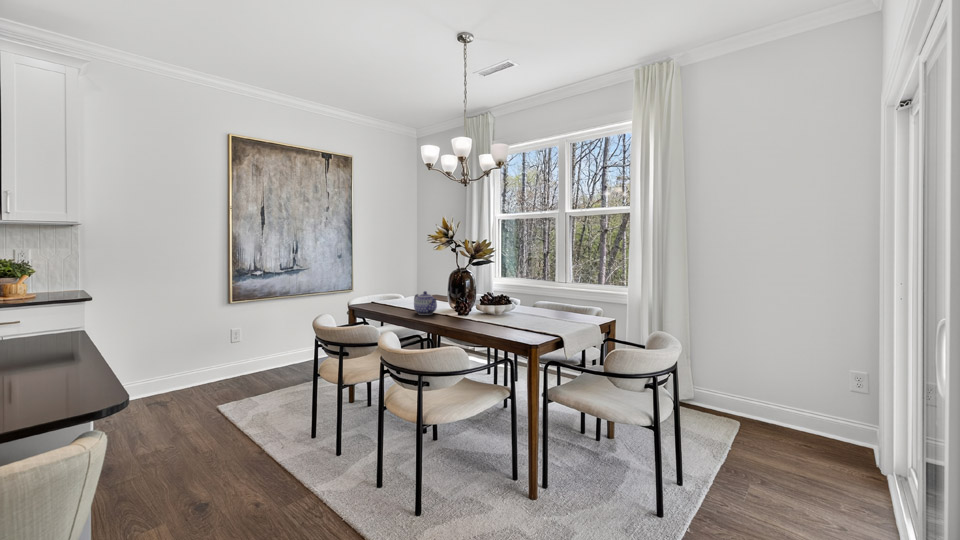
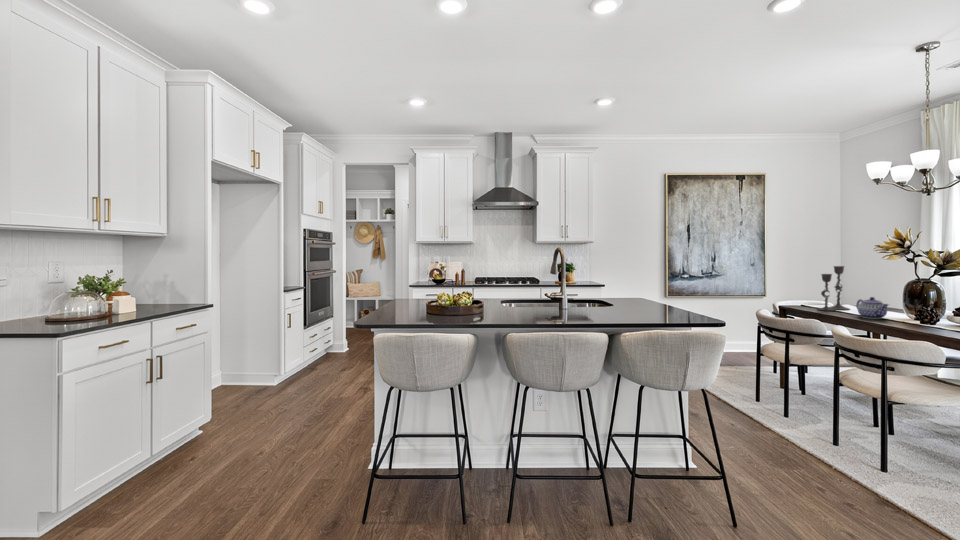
candlestick: none [383,258,413,309] -> present [818,266,849,311]

